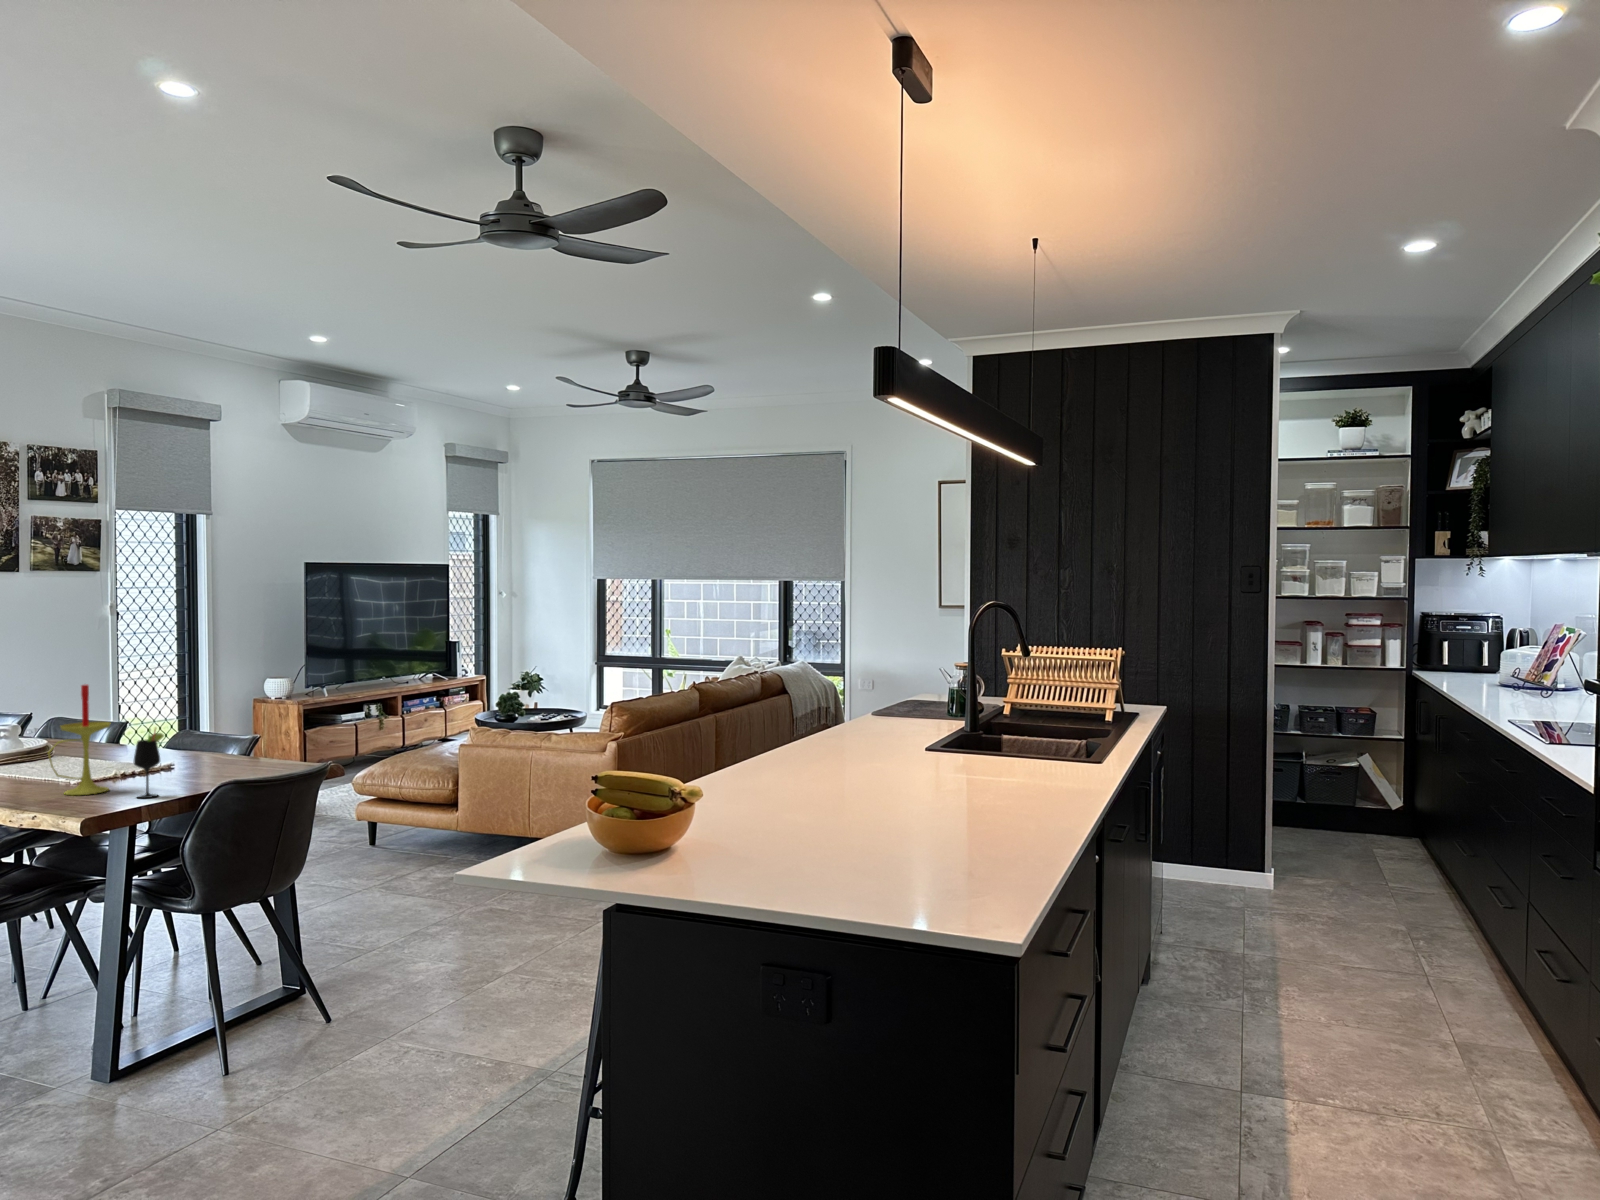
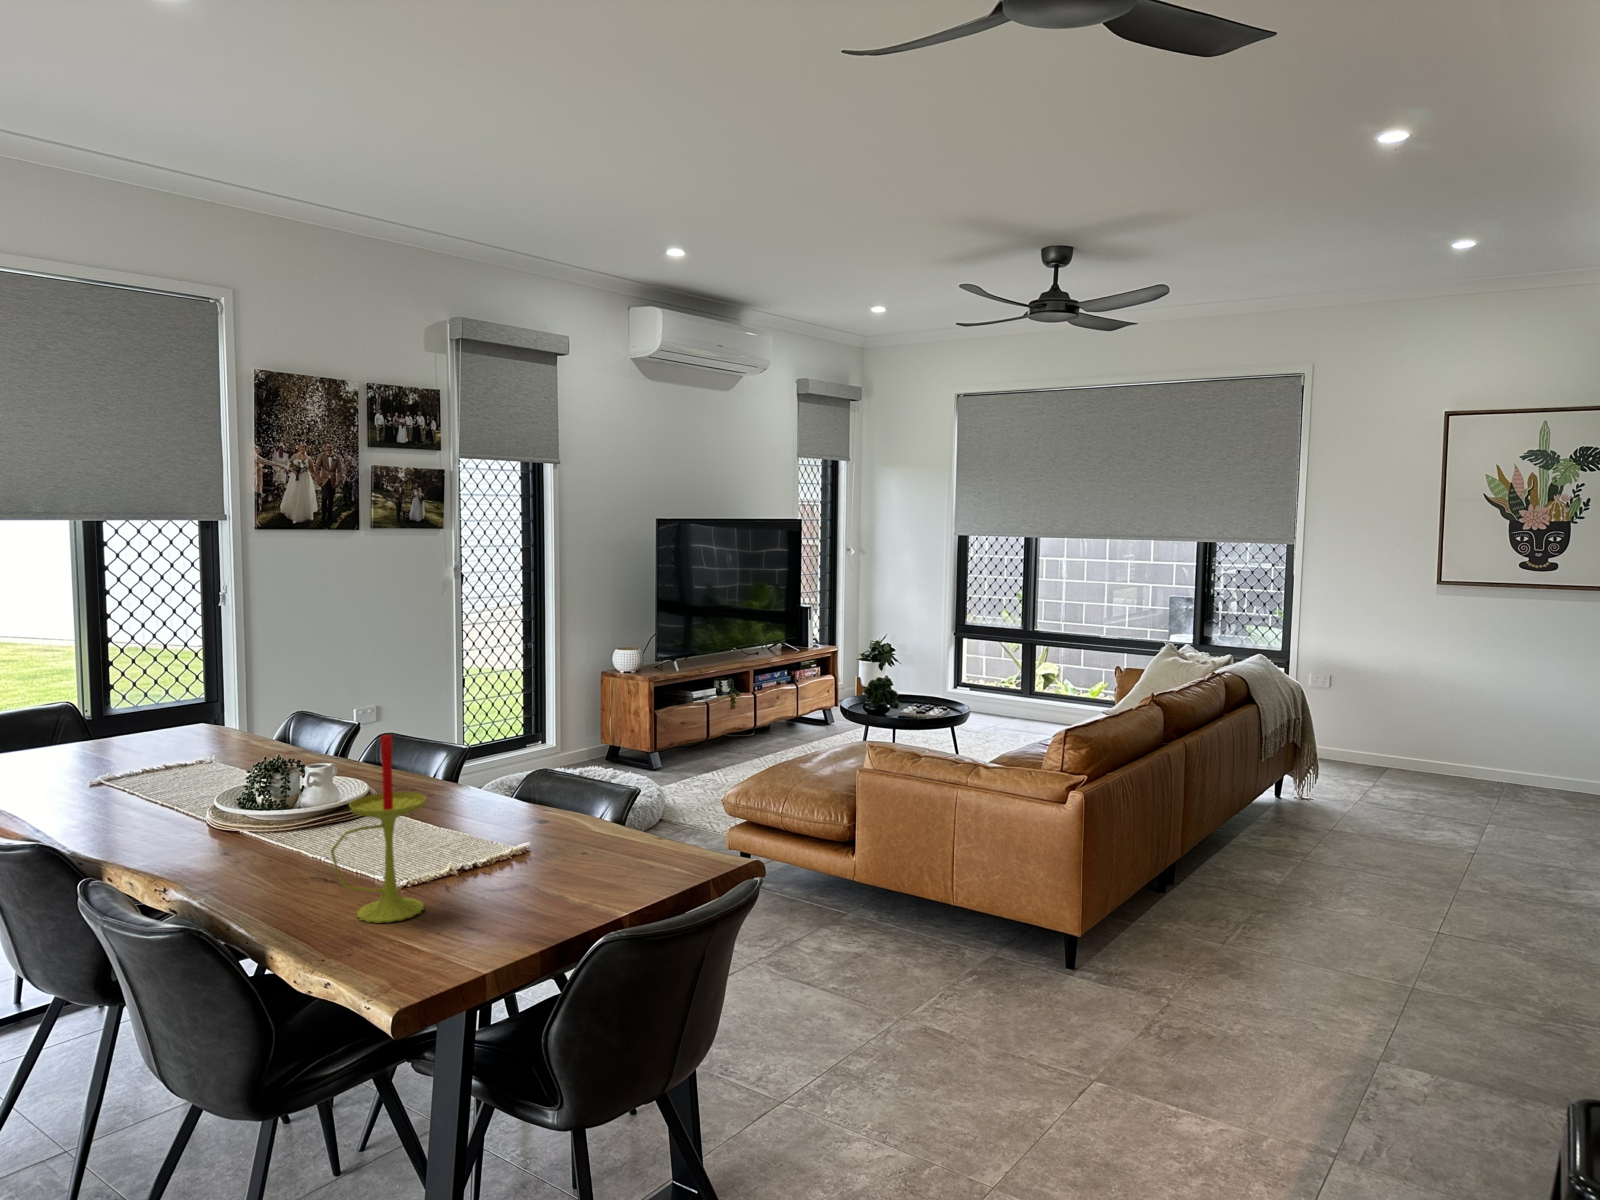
wine glass: present [133,729,164,798] -> none [457,821,506,944]

